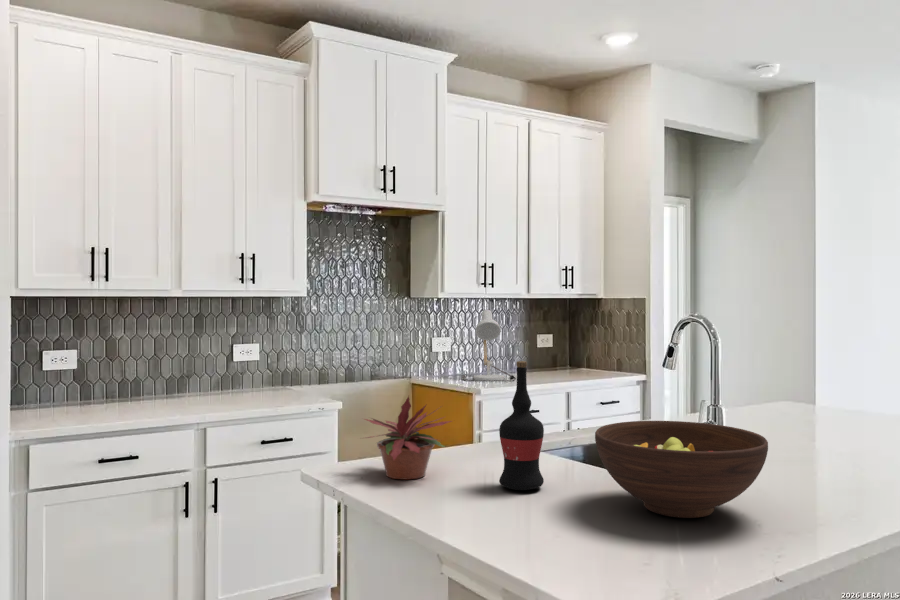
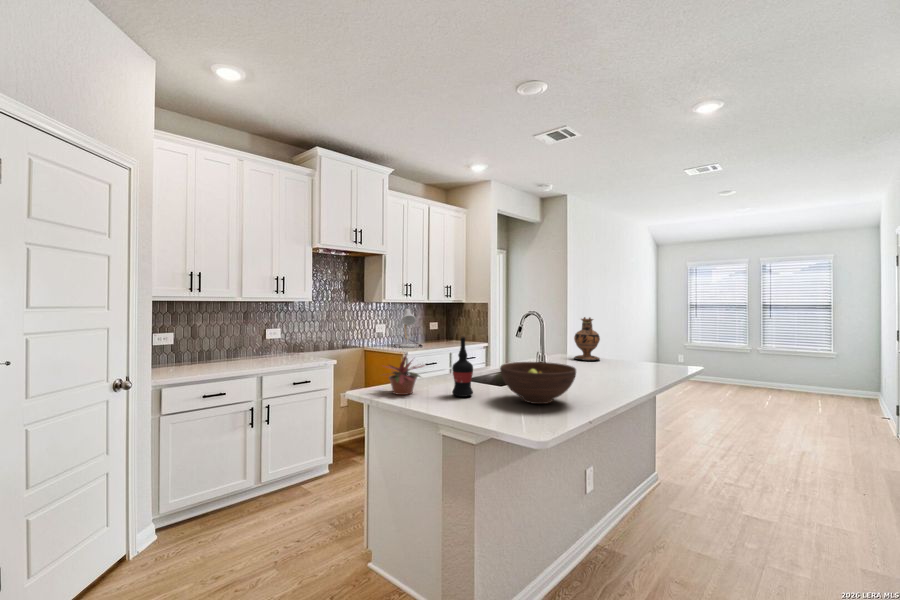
vase: none [809,326,869,418] -> present [574,317,600,361]

